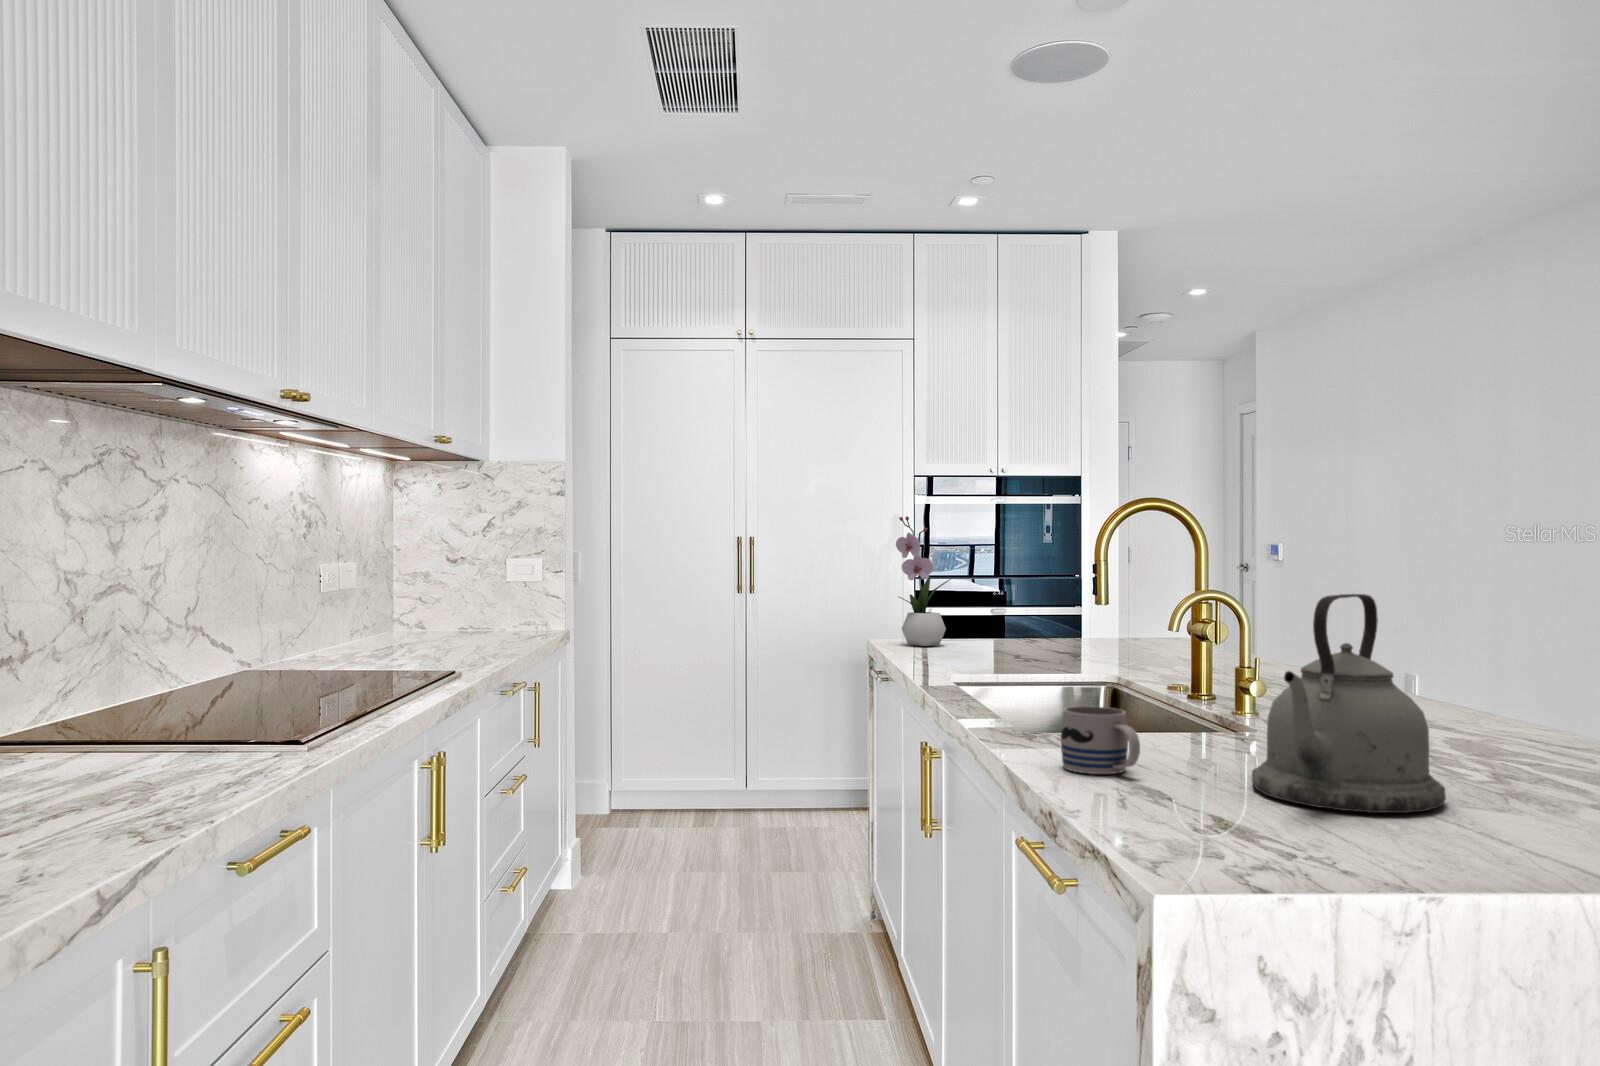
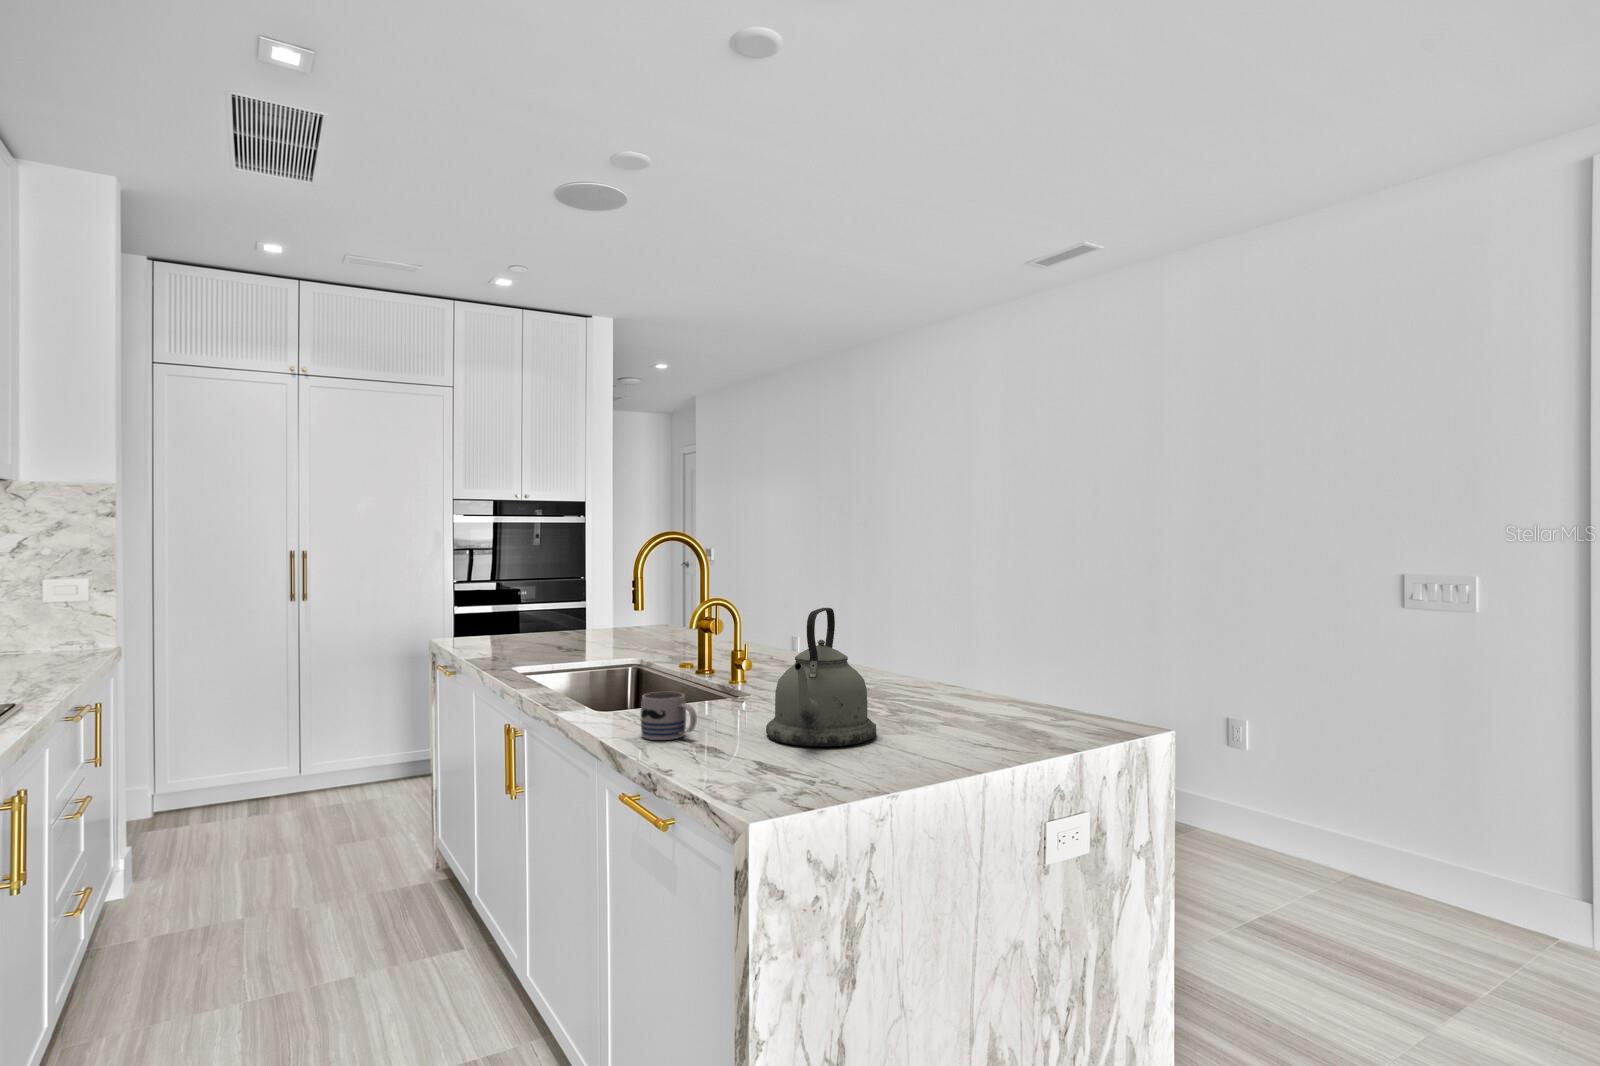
flower arrangement: present [896,516,951,646] -> none [460,542,505,644]

